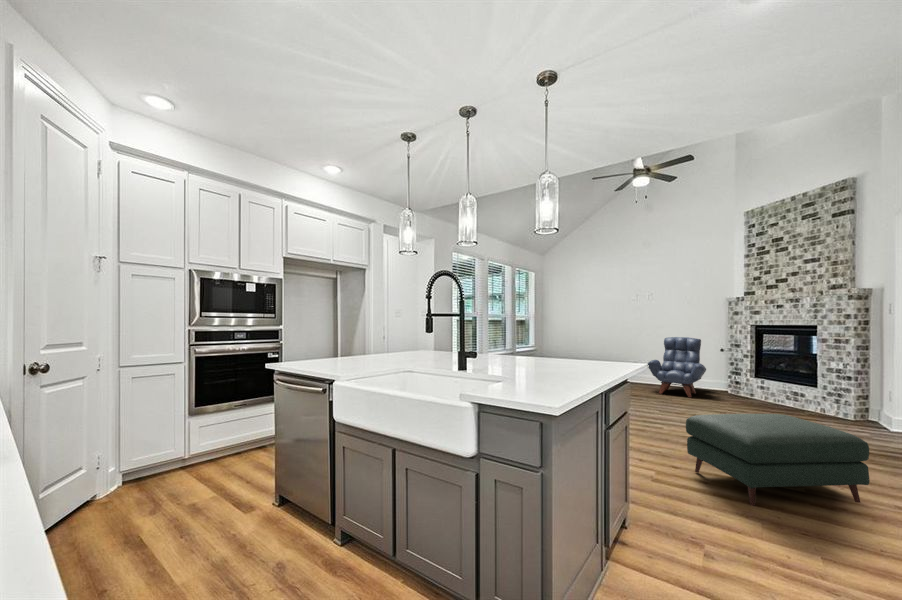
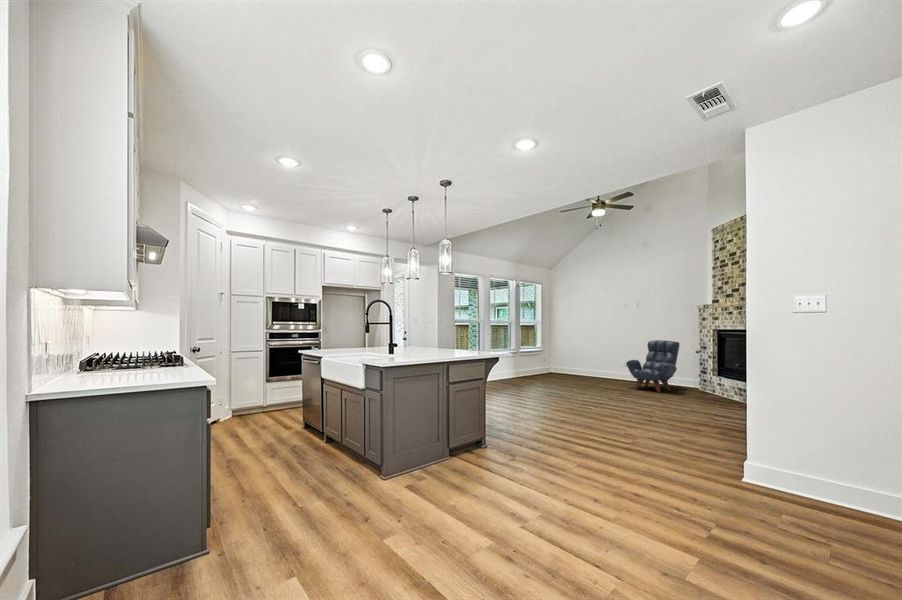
ottoman: present [686,414,870,506] -> none [566,392,664,451]

